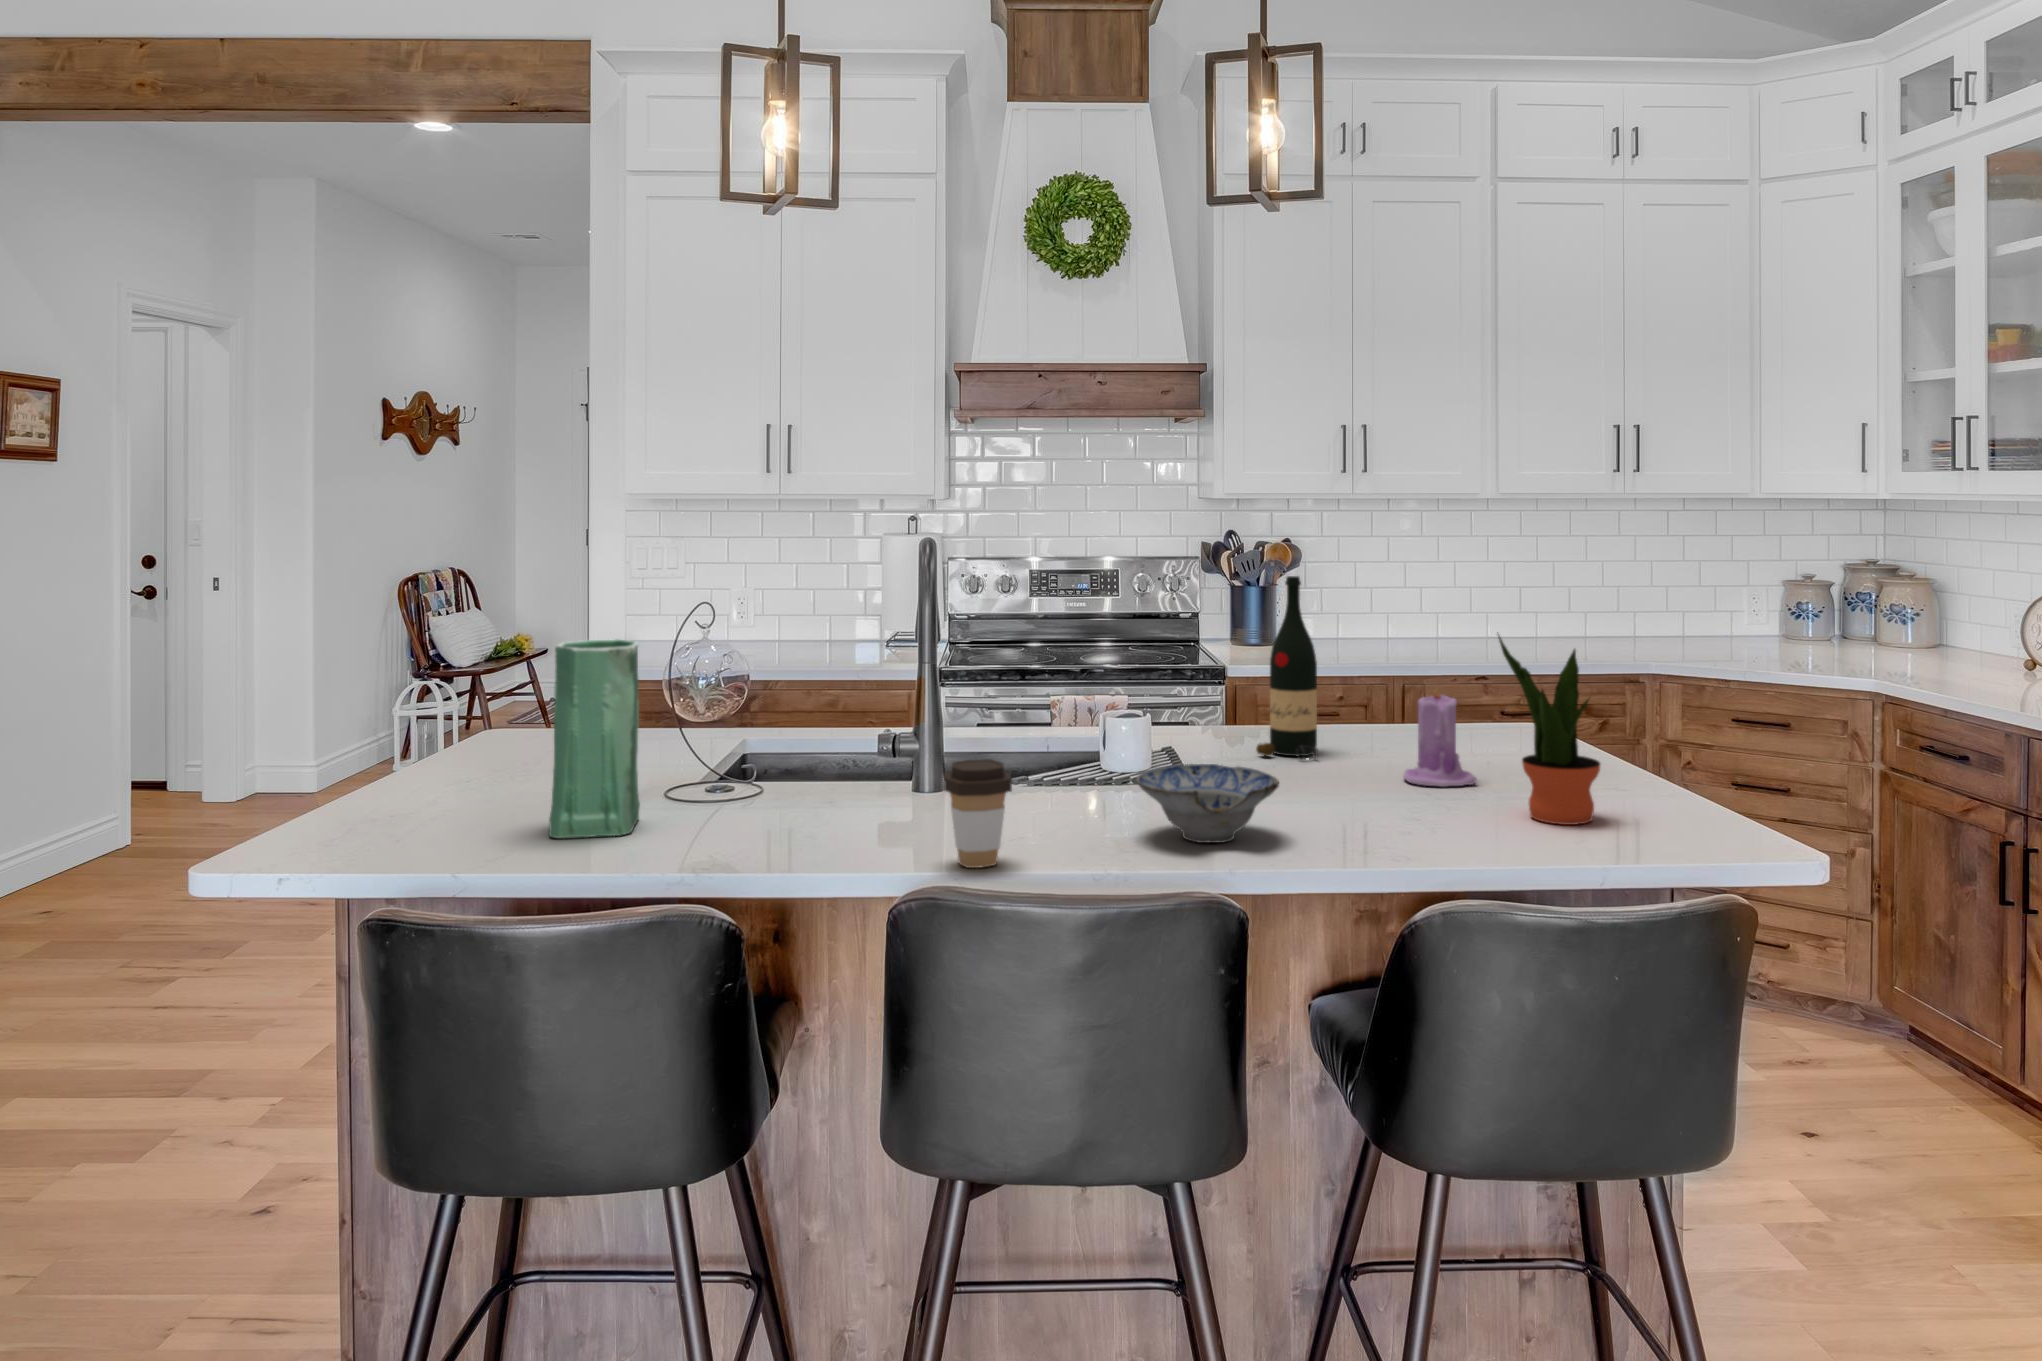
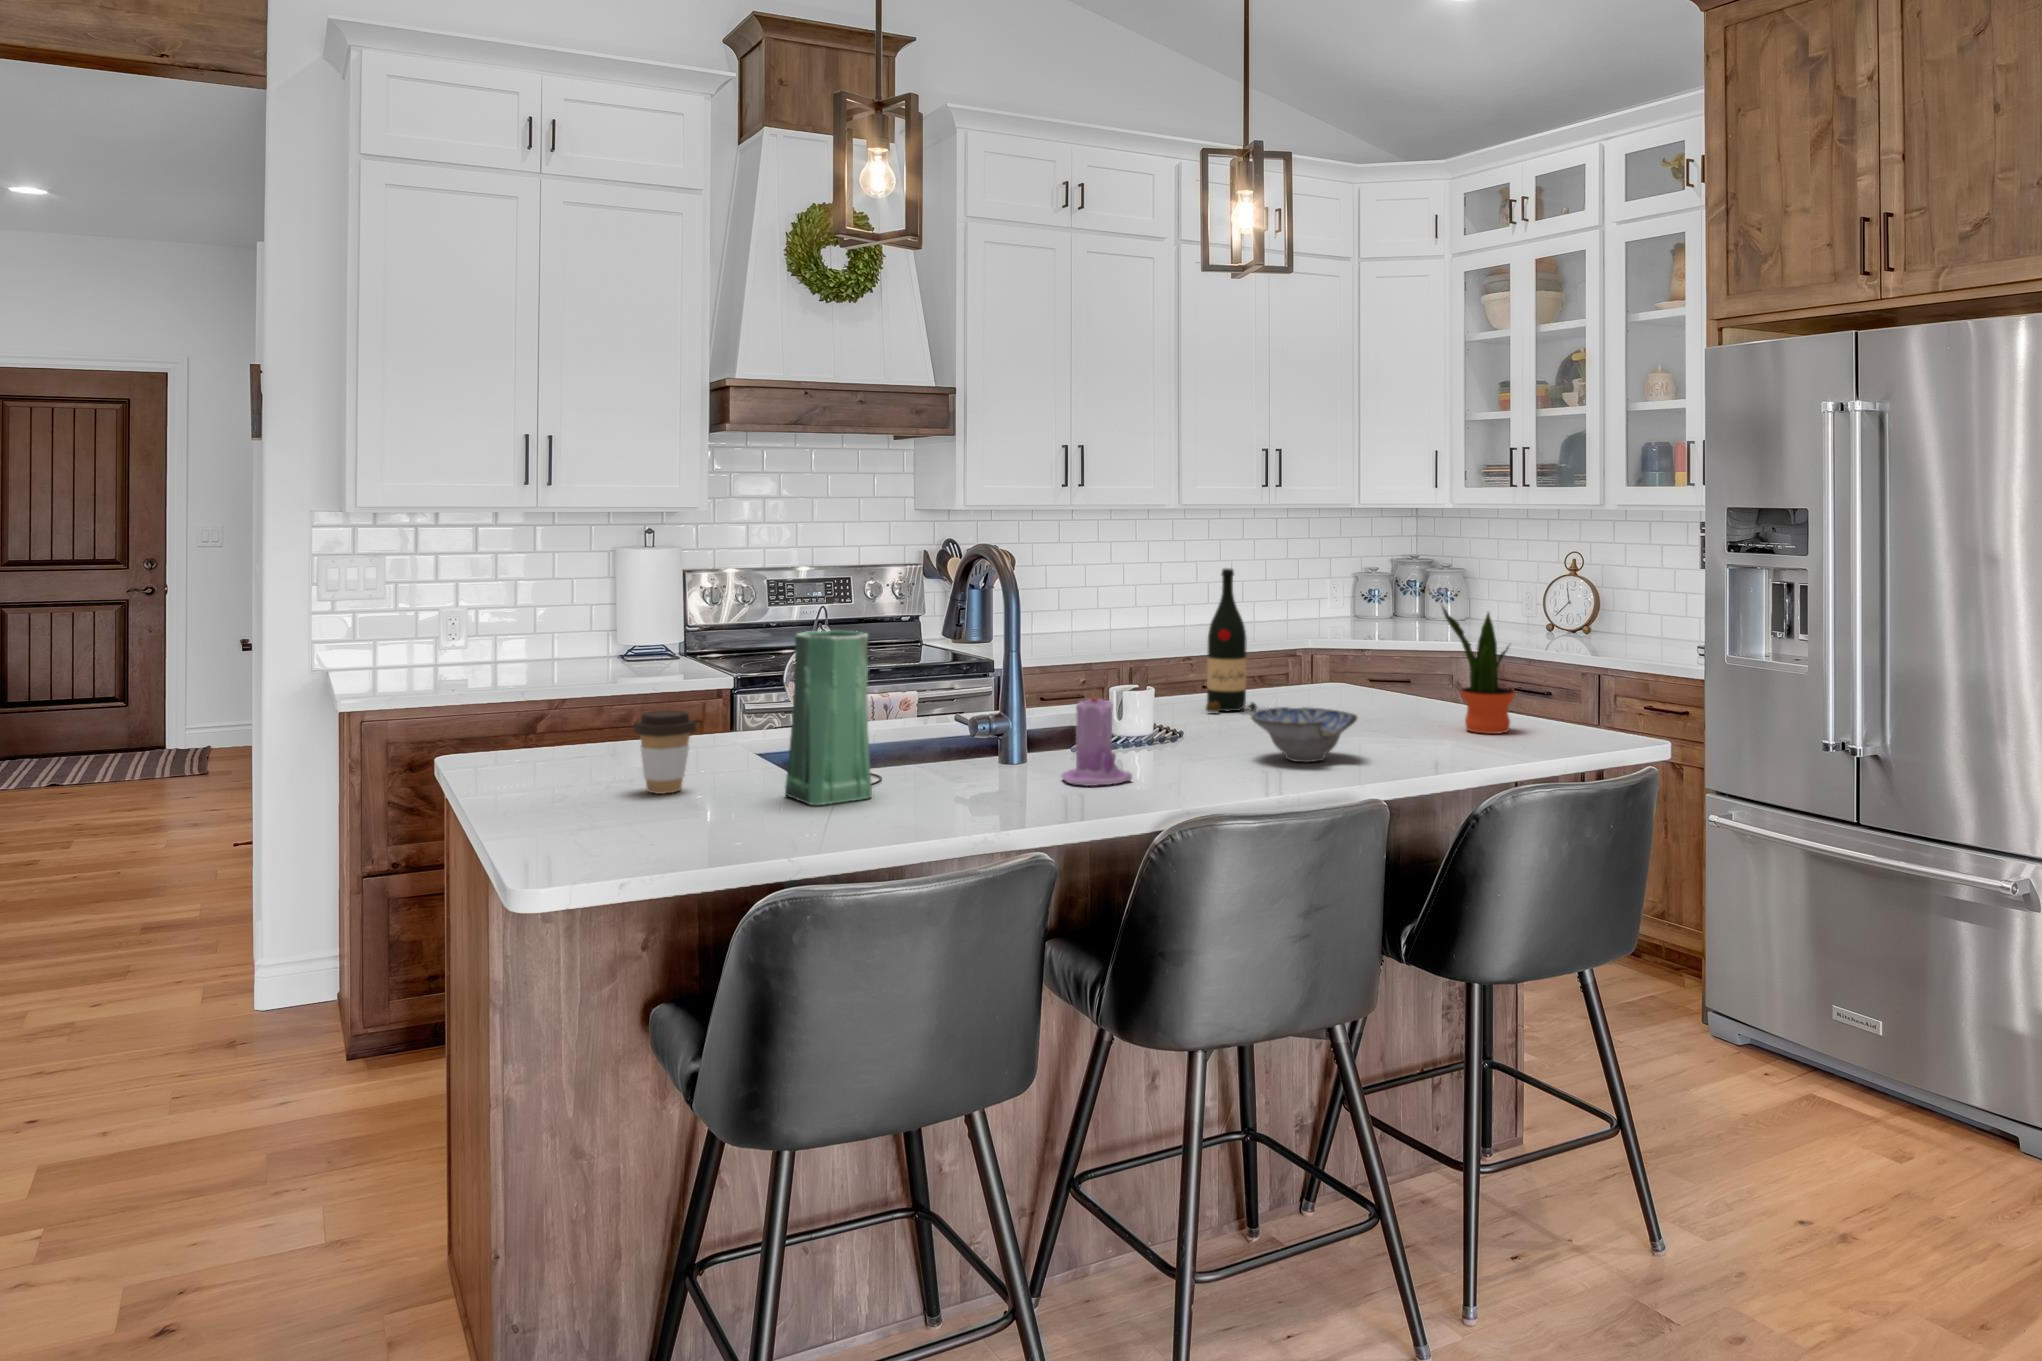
candle: present [1404,689,1476,787] -> present [1062,693,1132,786]
coffee cup: present [944,759,1012,868] -> present [634,710,696,794]

